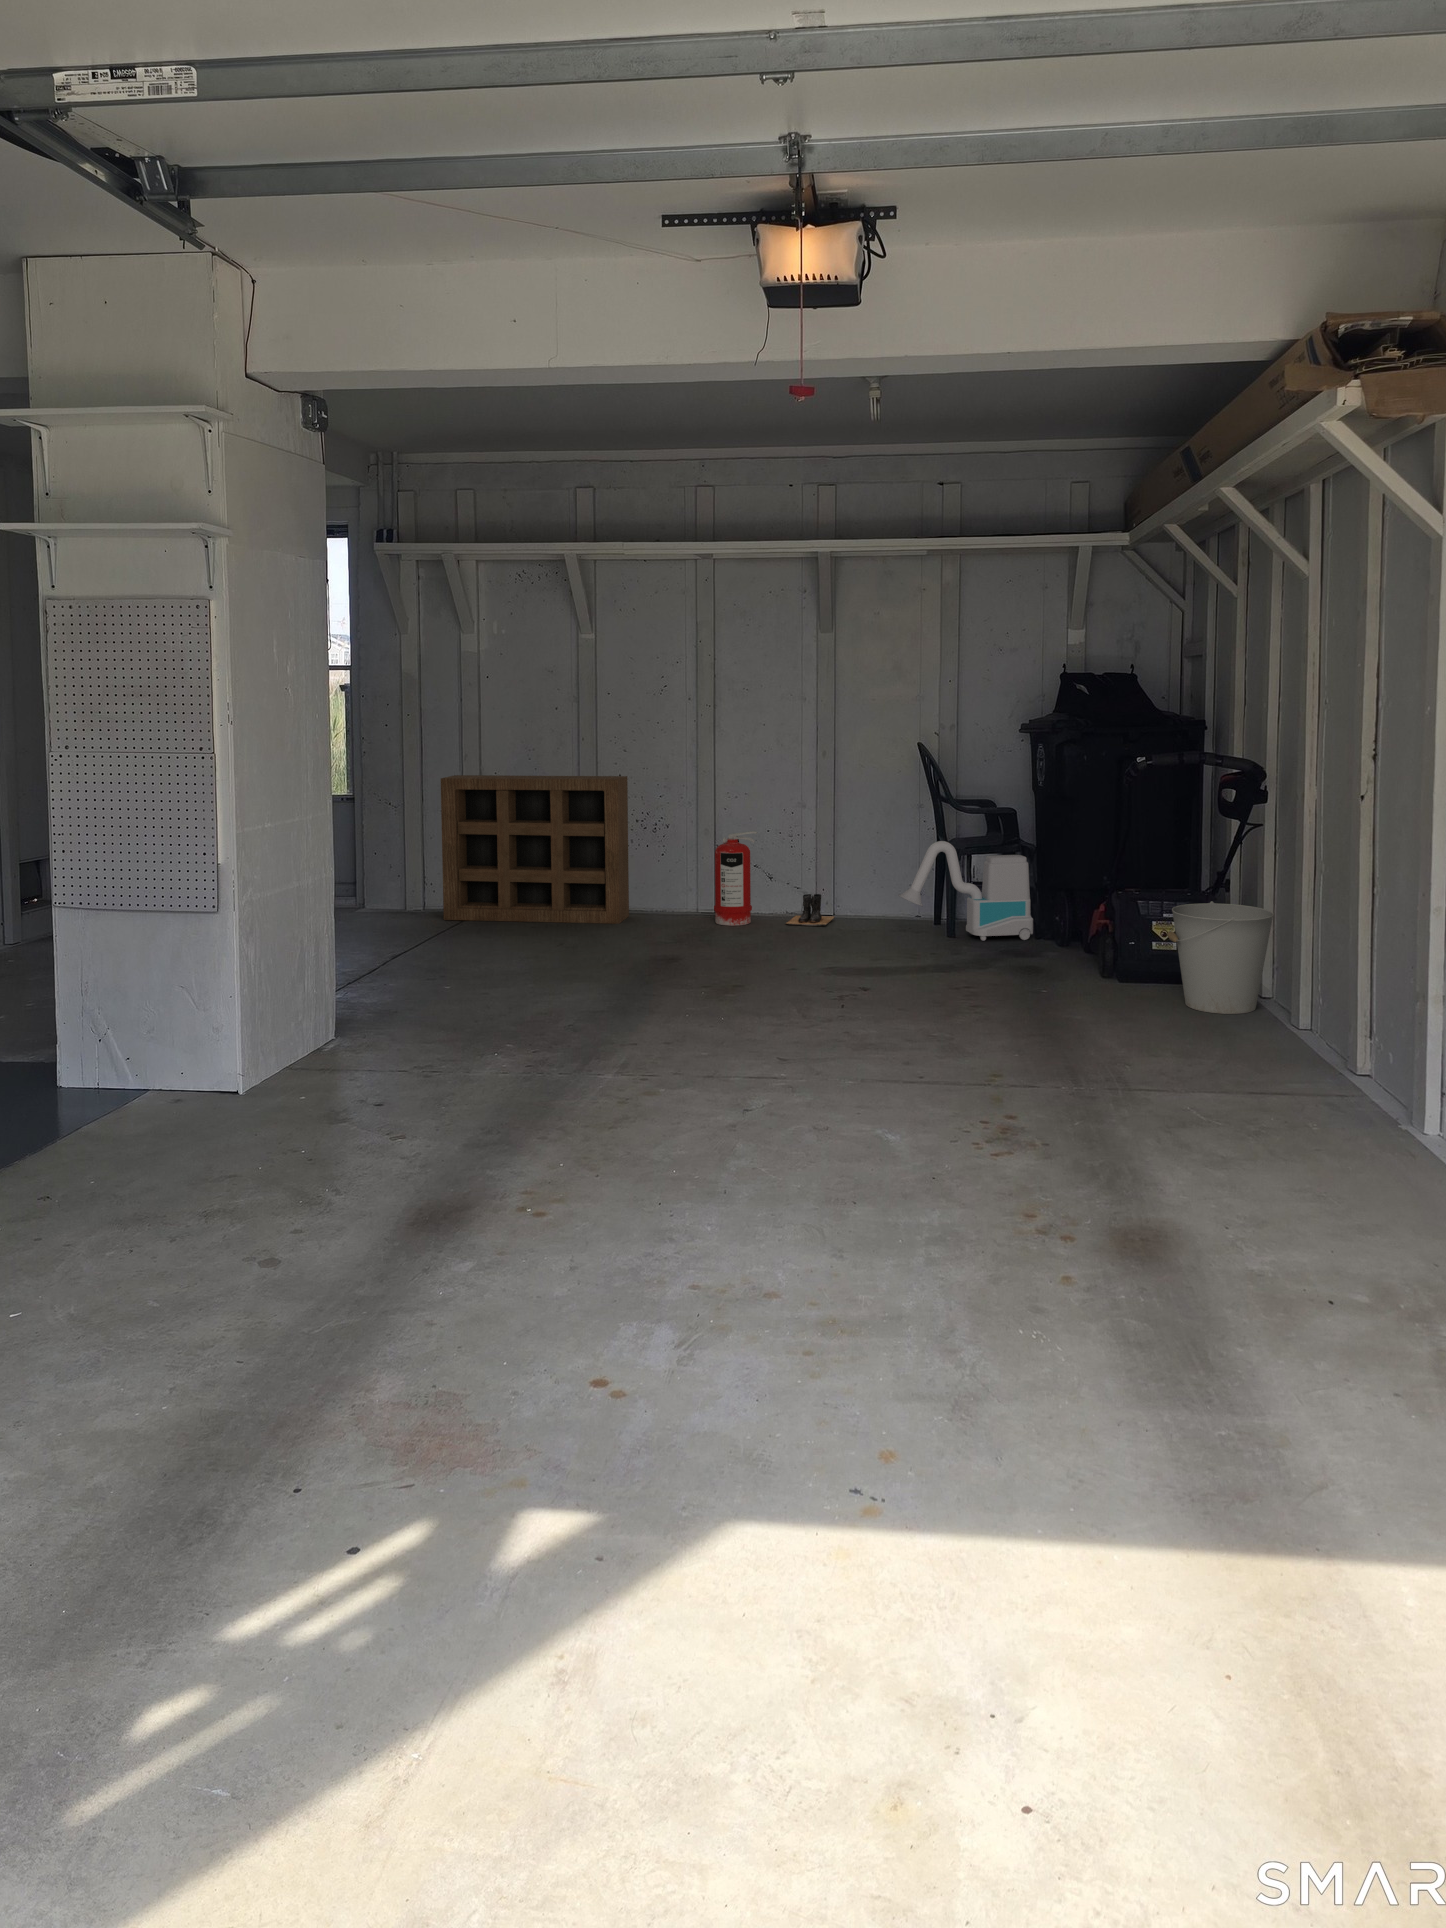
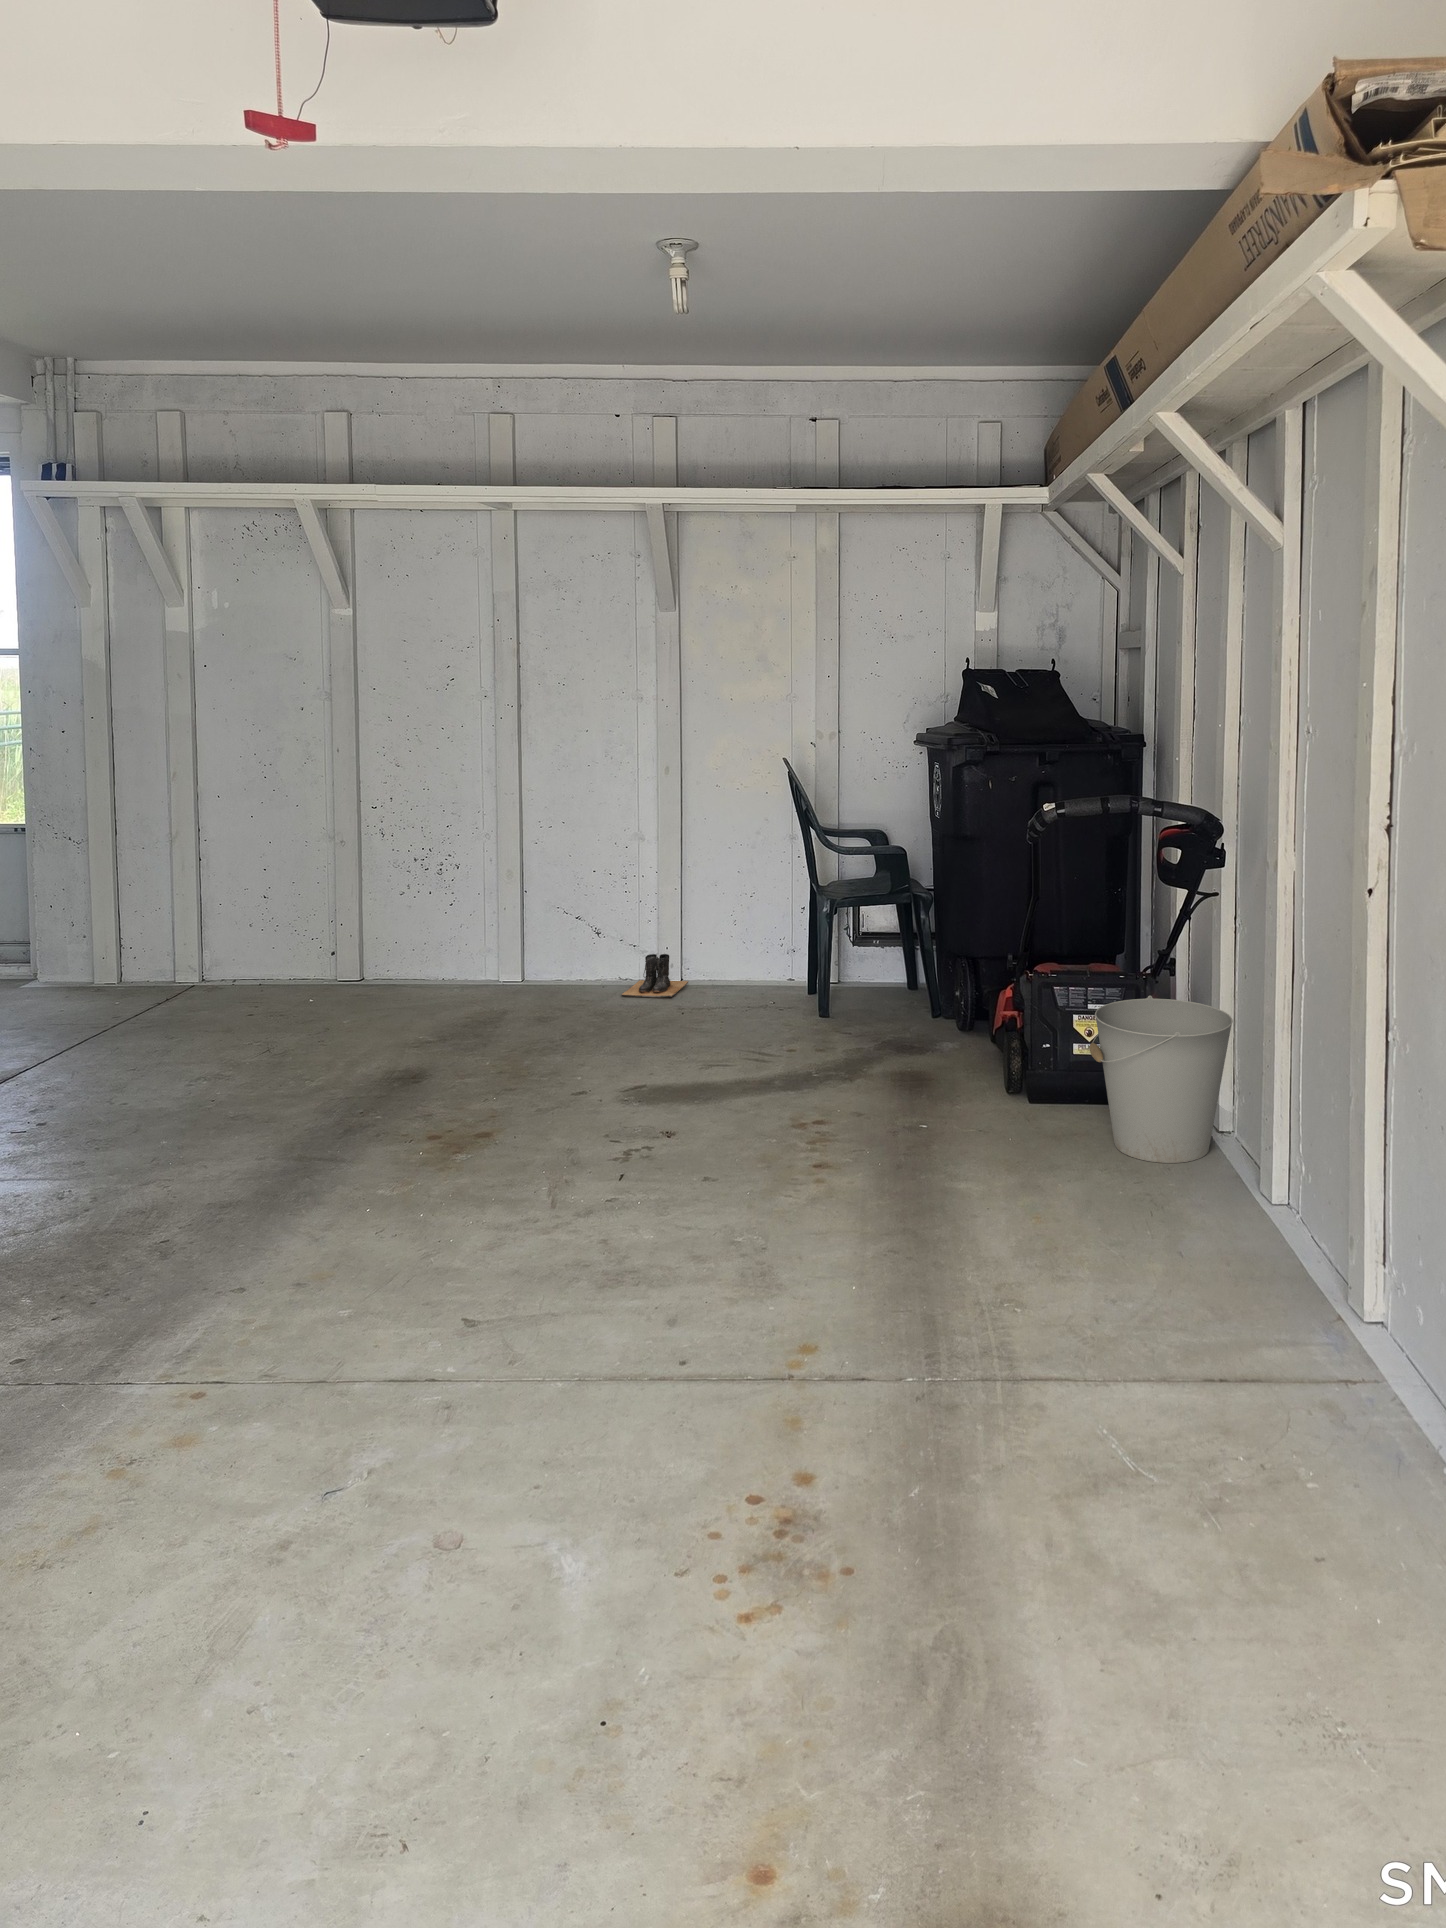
shelving unit: present [441,775,629,924] -> none [160,805,425,999]
fire extinguisher: present [714,831,757,926] -> none [529,876,584,1000]
vacuum cleaner: present [898,841,1033,941] -> none [756,892,931,1020]

